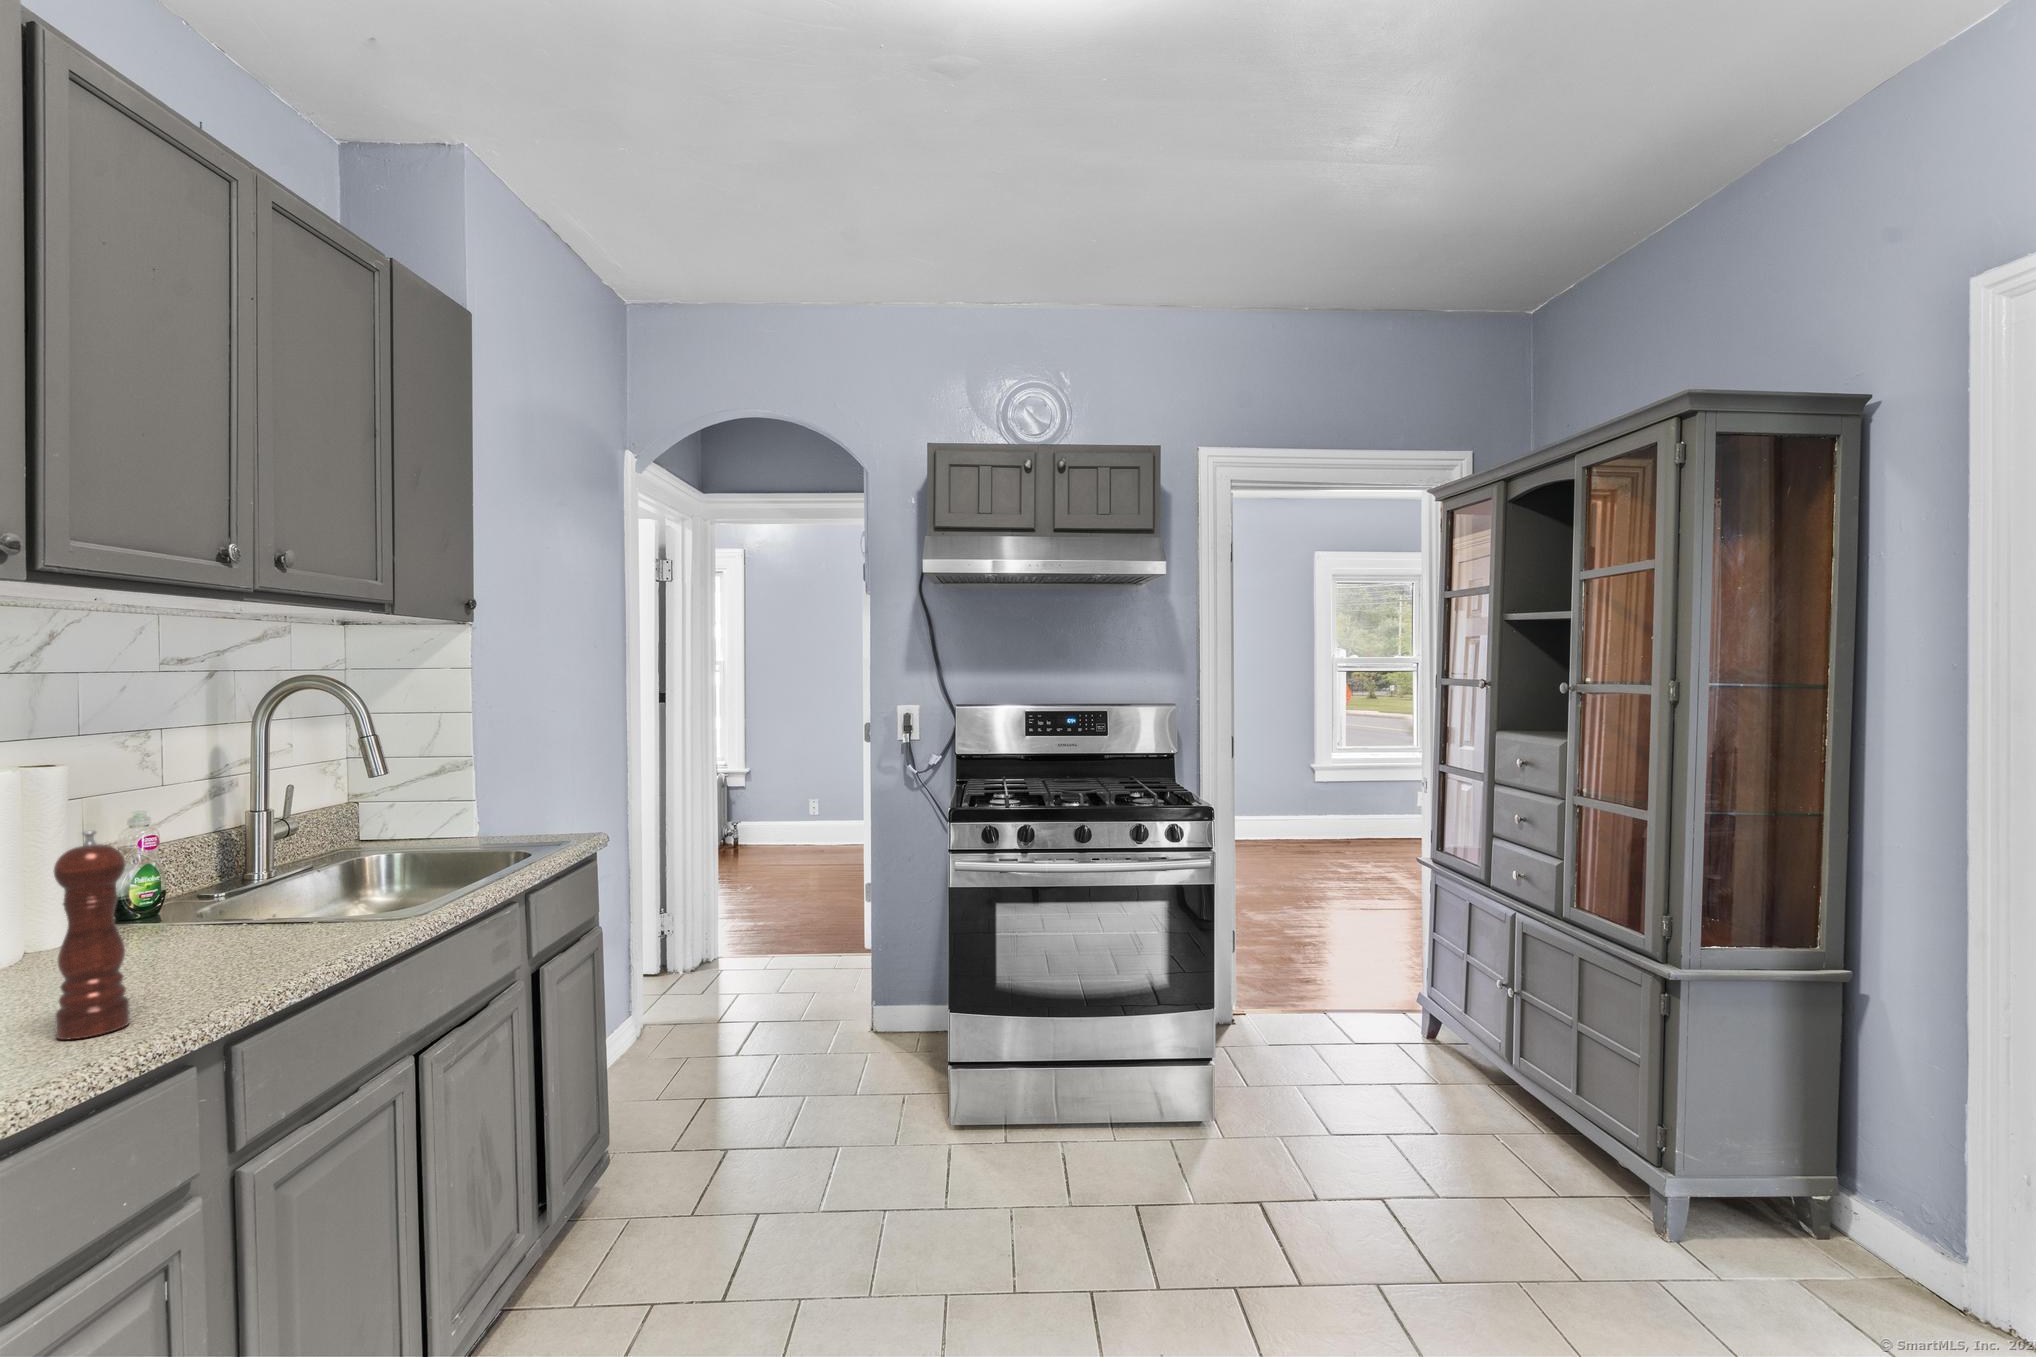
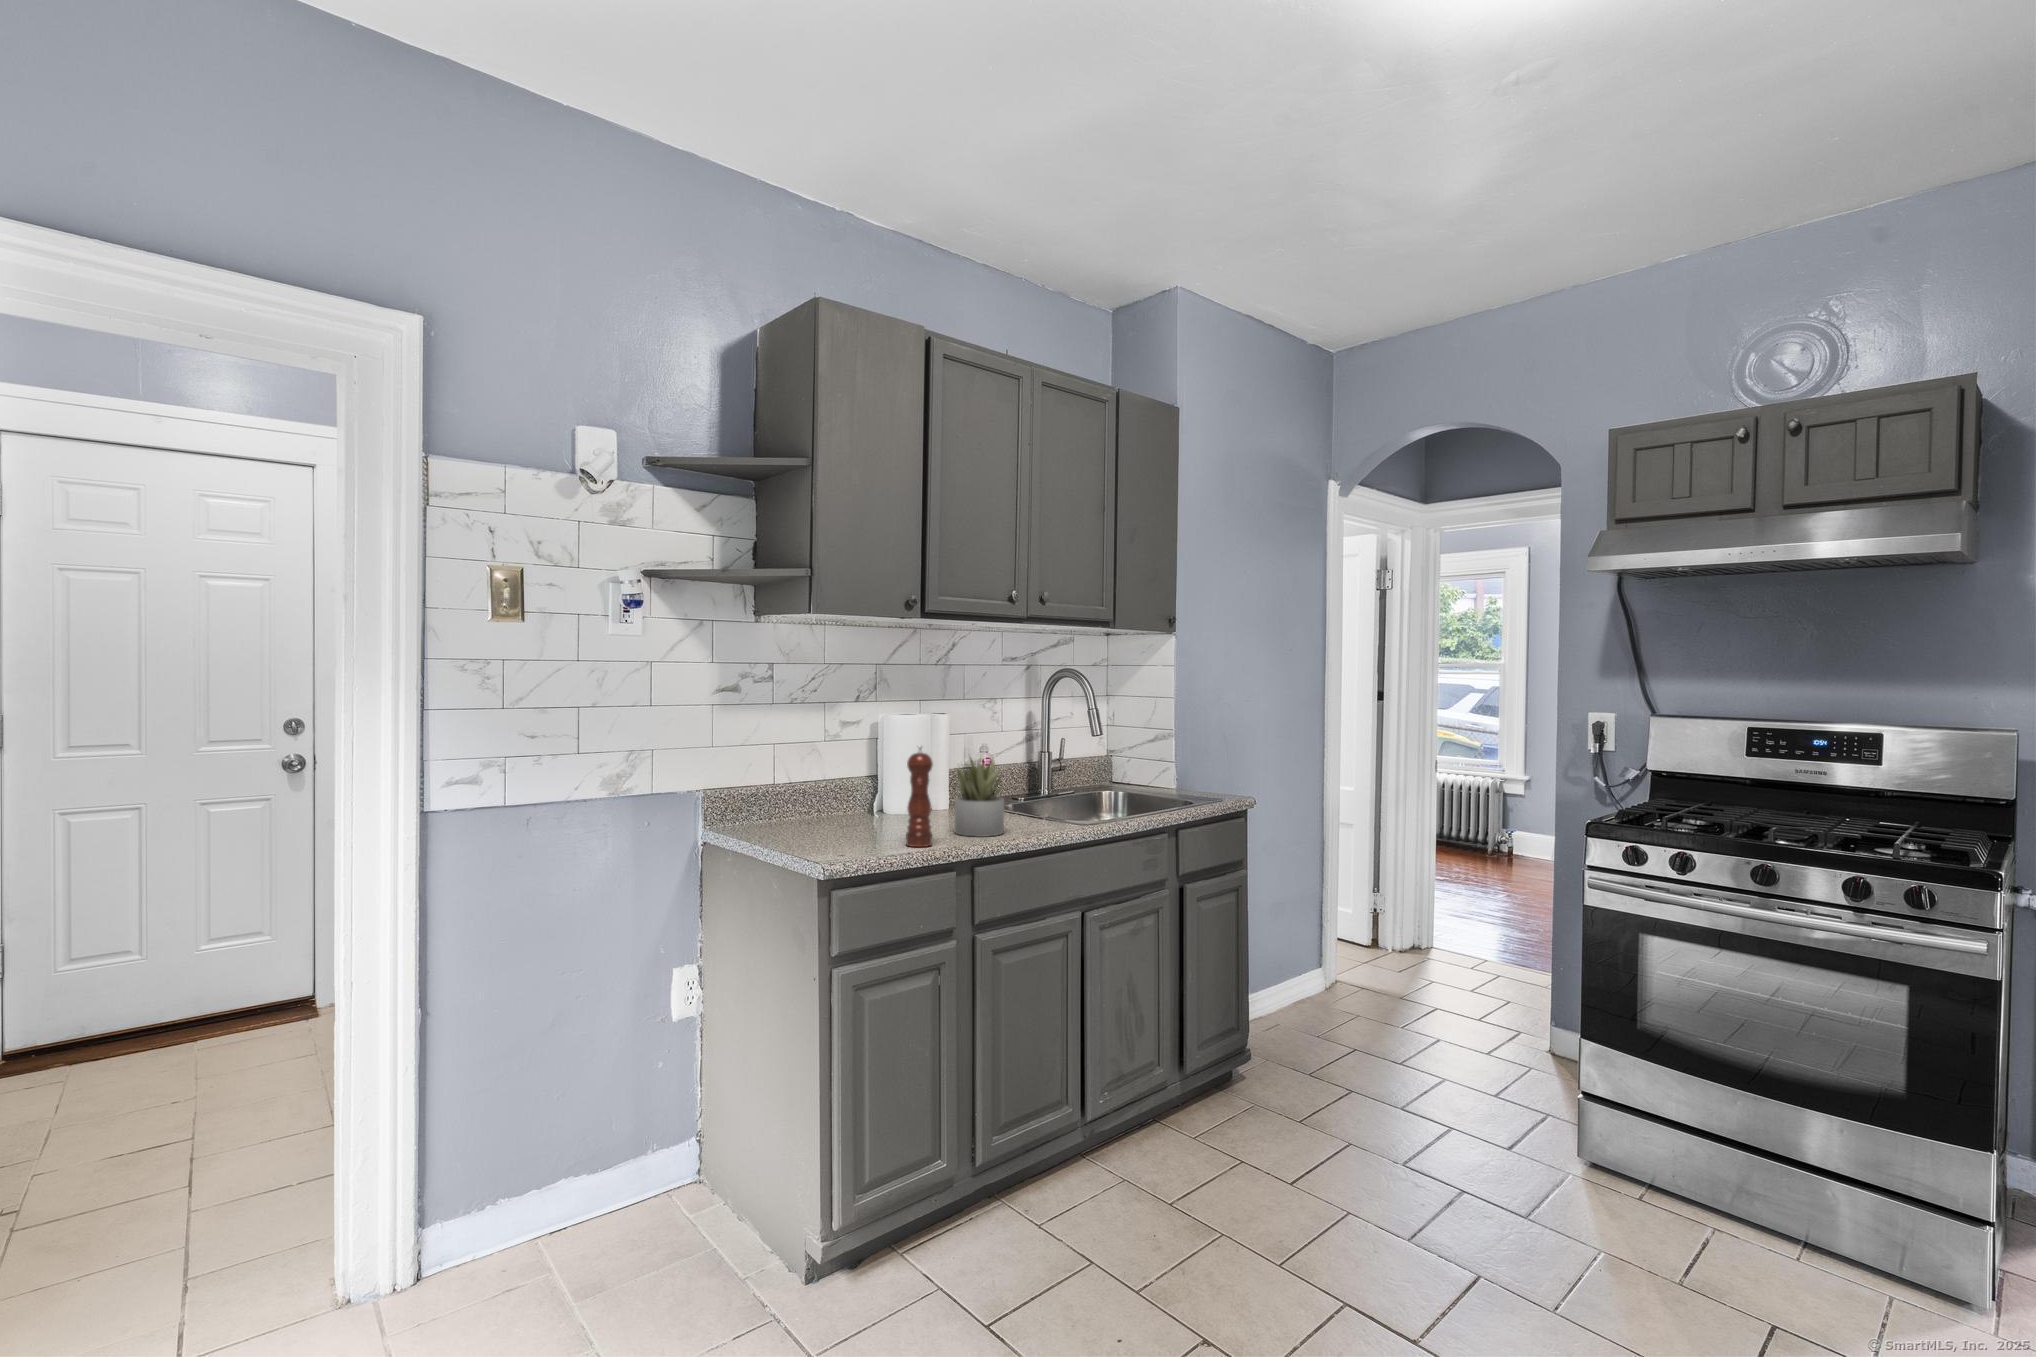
succulent plant: none [142,827,273,984] -> present [955,756,1004,837]

